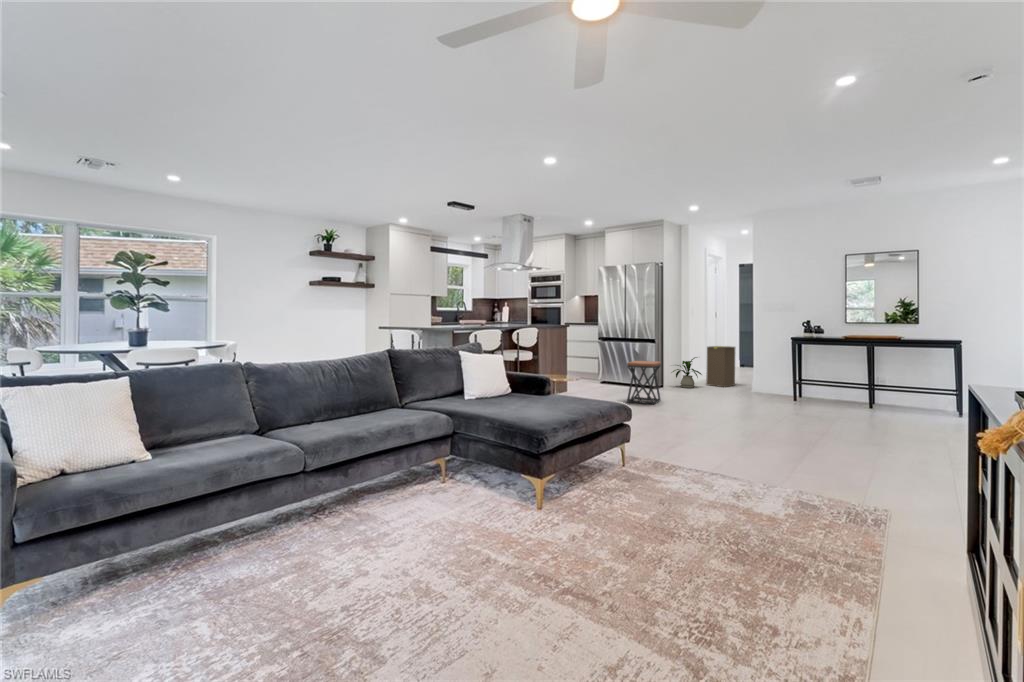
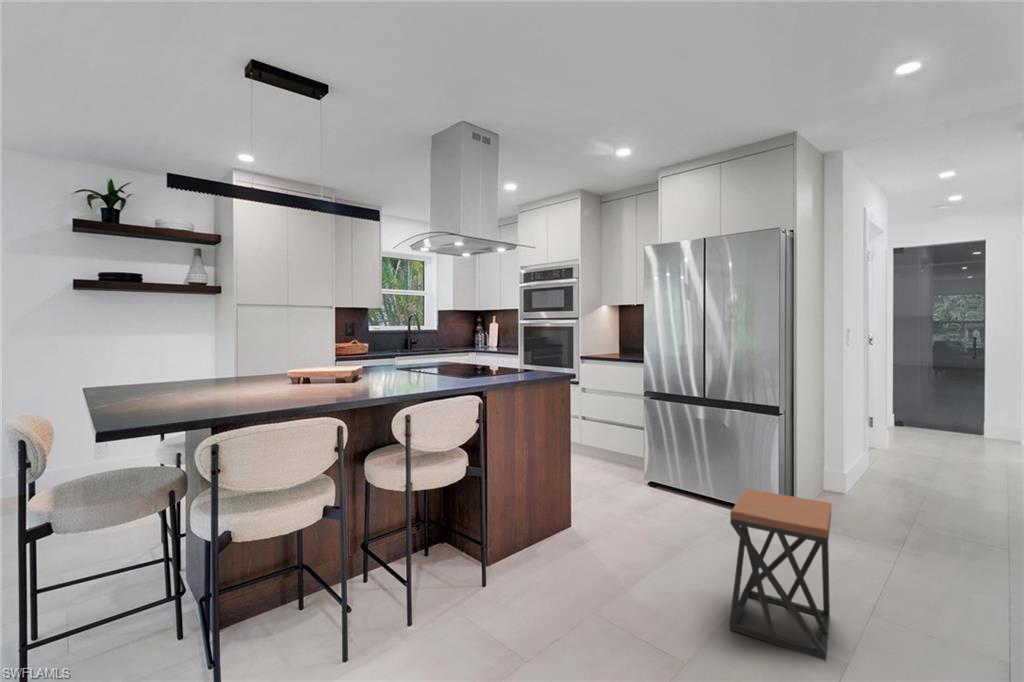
cardboard box: present [706,346,735,387] -> none [893,416,967,521]
house plant: present [673,357,702,388] -> none [805,449,893,523]

